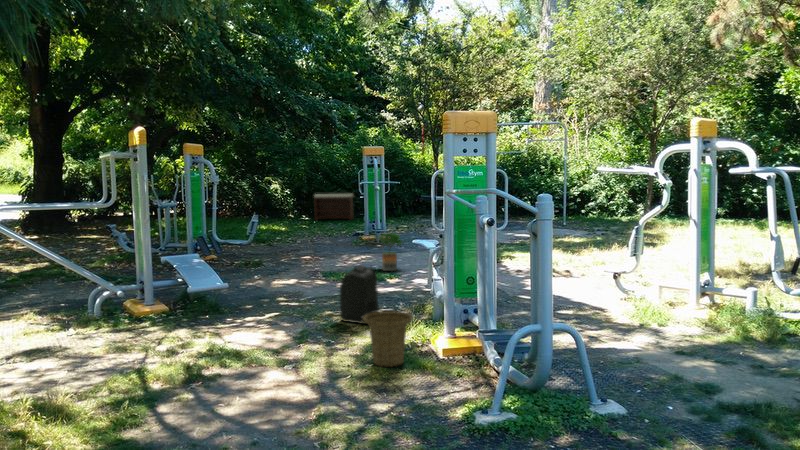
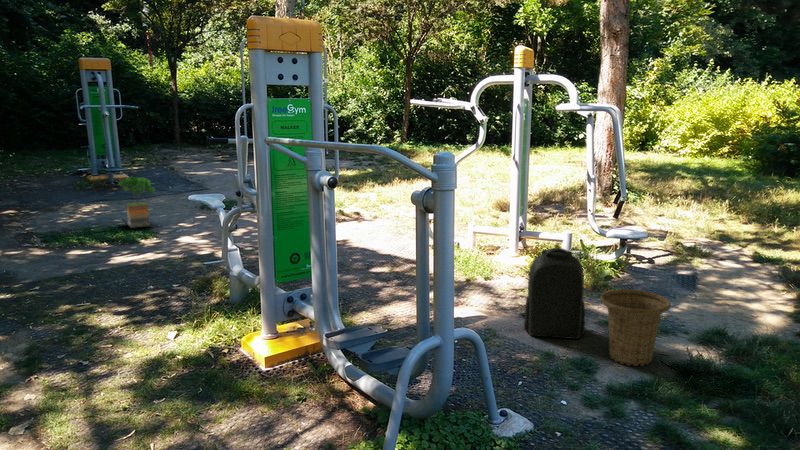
bench: present [314,194,354,220] -> none [8,120,68,155]
backpack: present [340,265,379,324] -> present [524,248,585,339]
basket: present [363,311,412,367] -> present [600,289,671,366]

